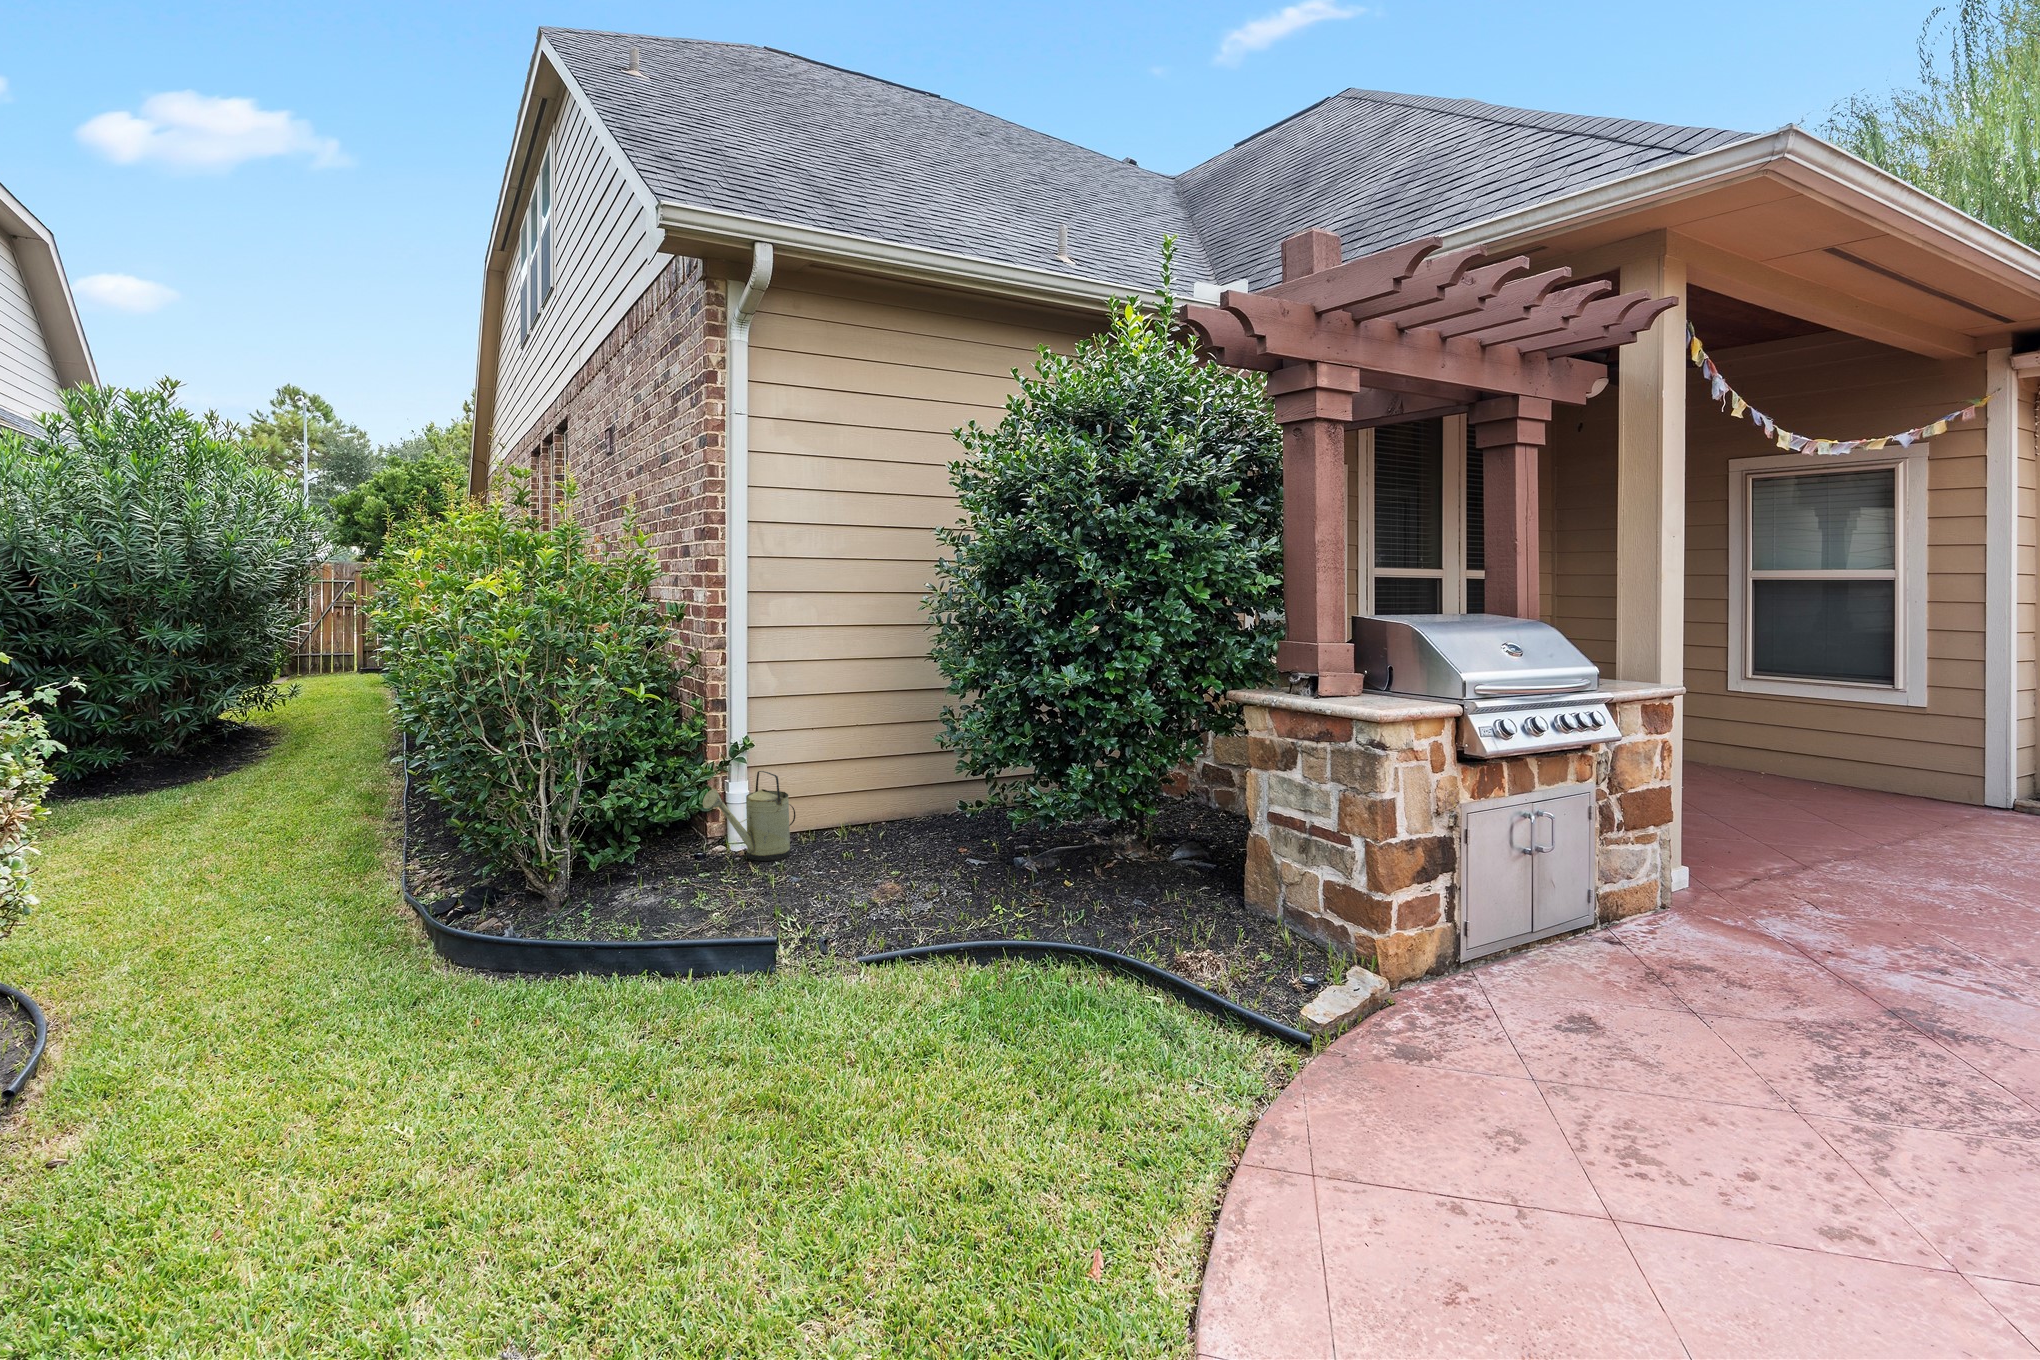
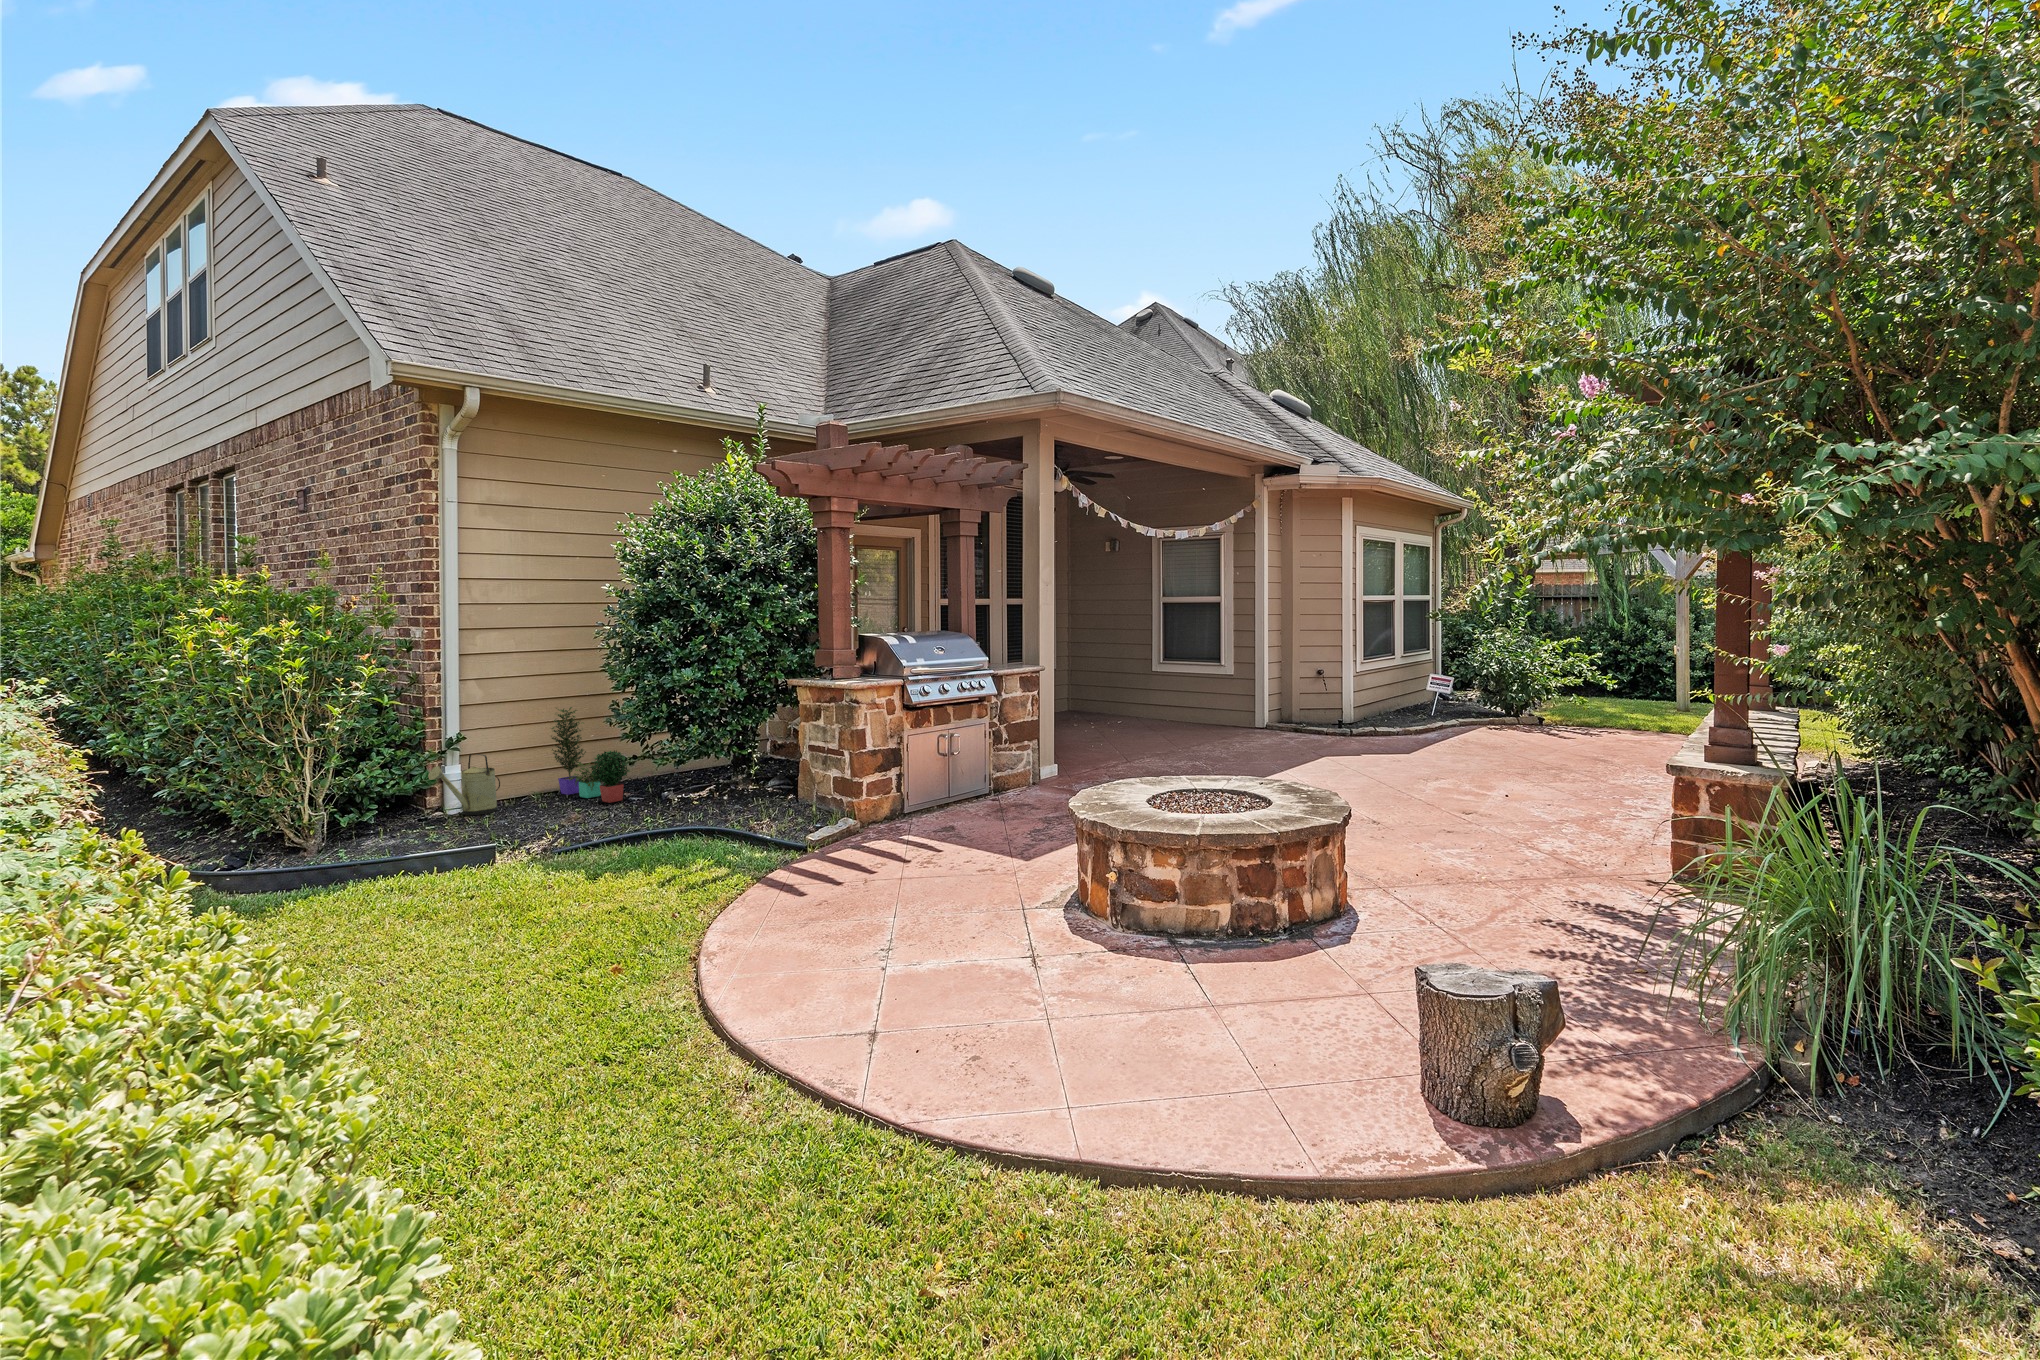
potted plant: none [862,707,969,861] -> present [551,707,630,803]

